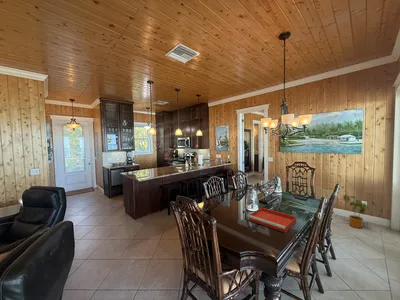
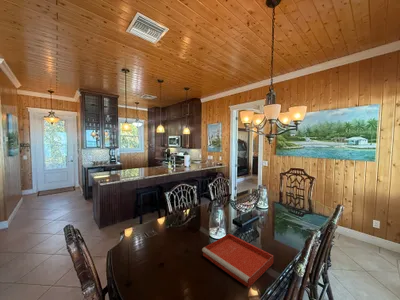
house plant: present [344,195,368,228] -> none [350,212,384,255]

